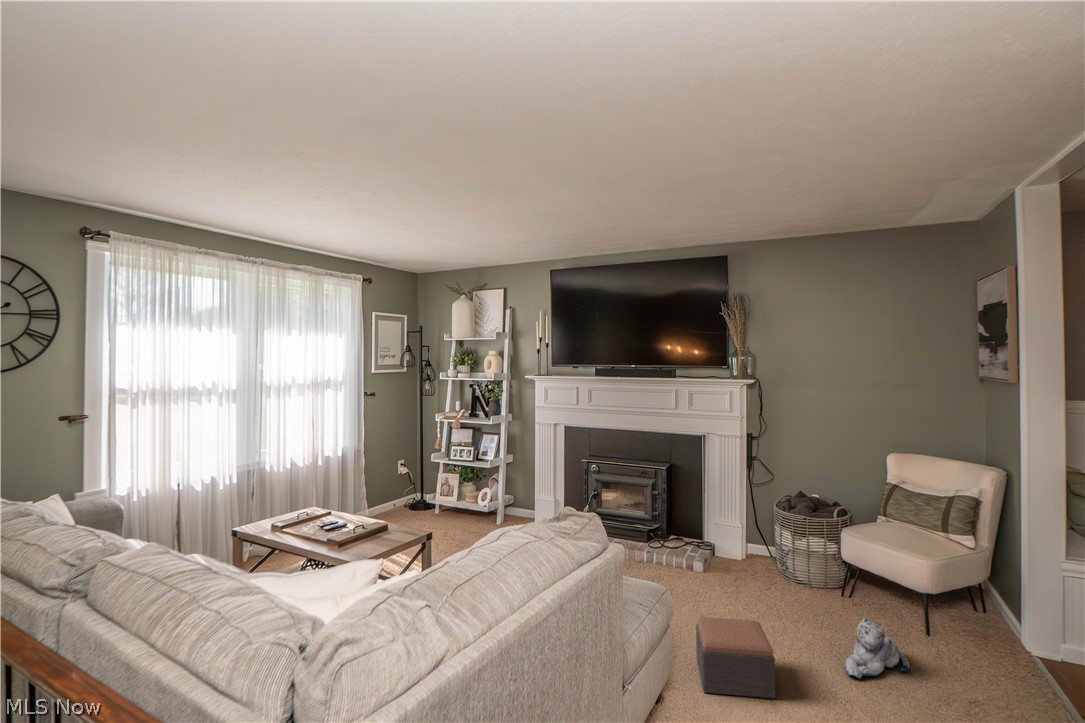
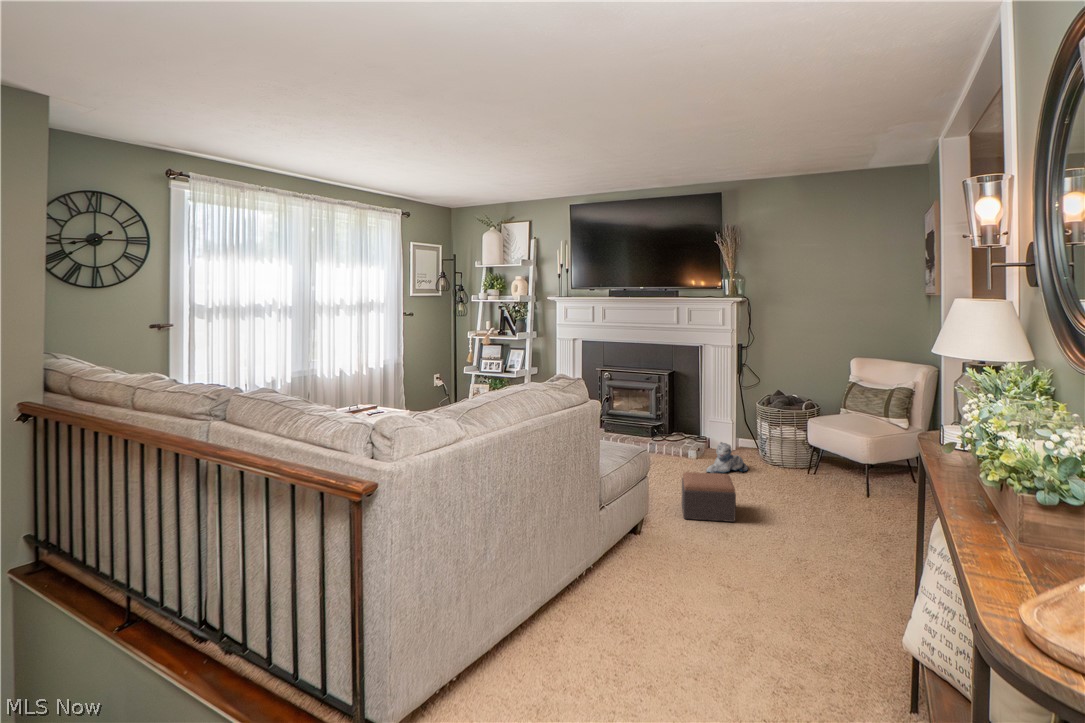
plush toy: present [845,619,910,678] -> present [706,442,748,473]

